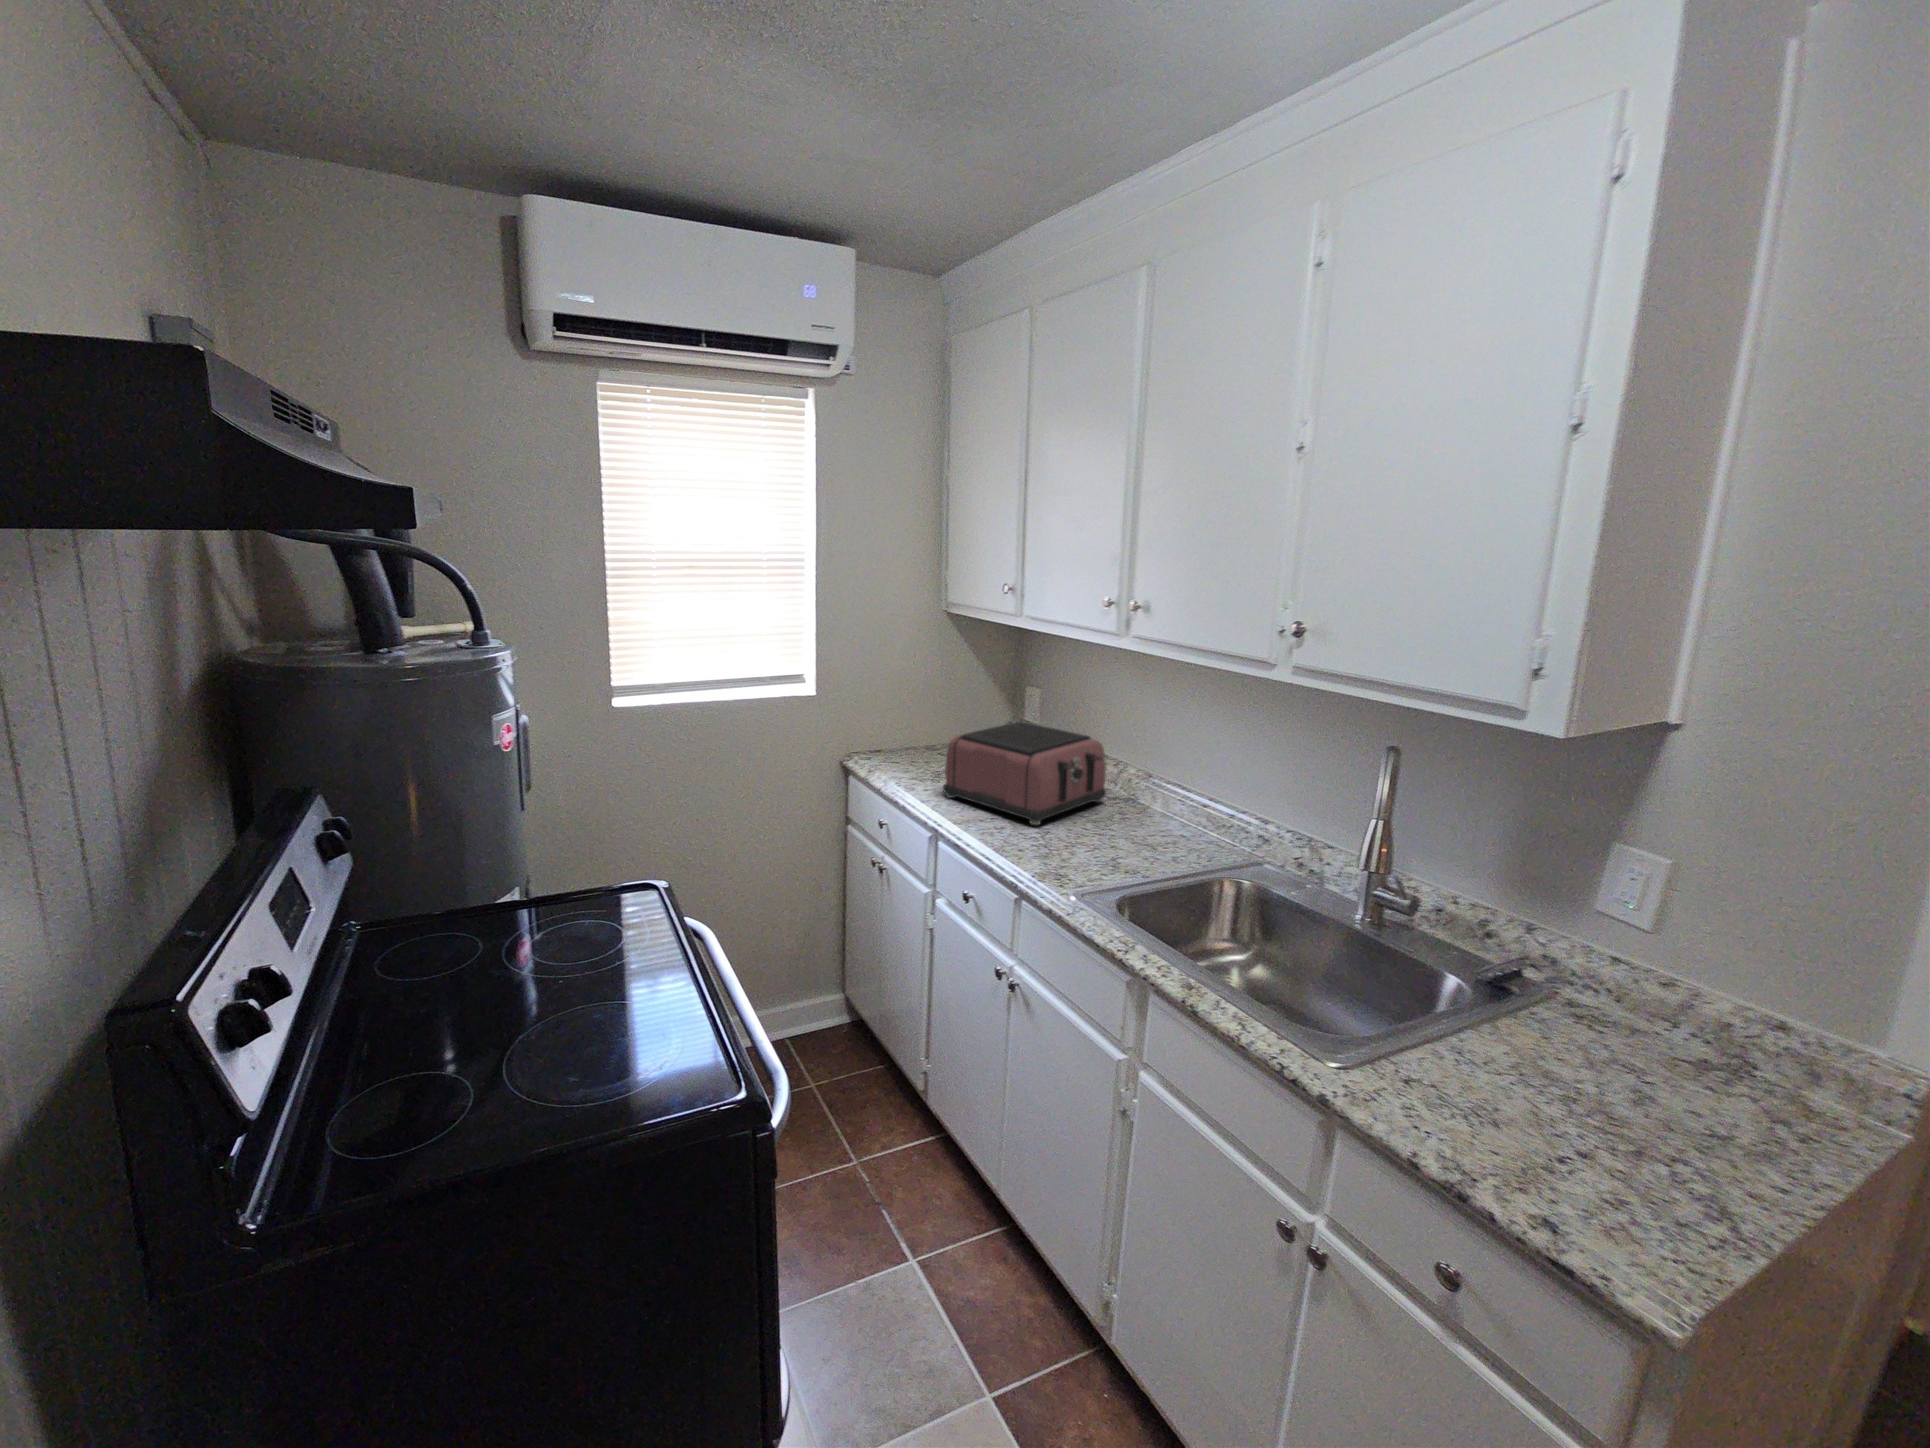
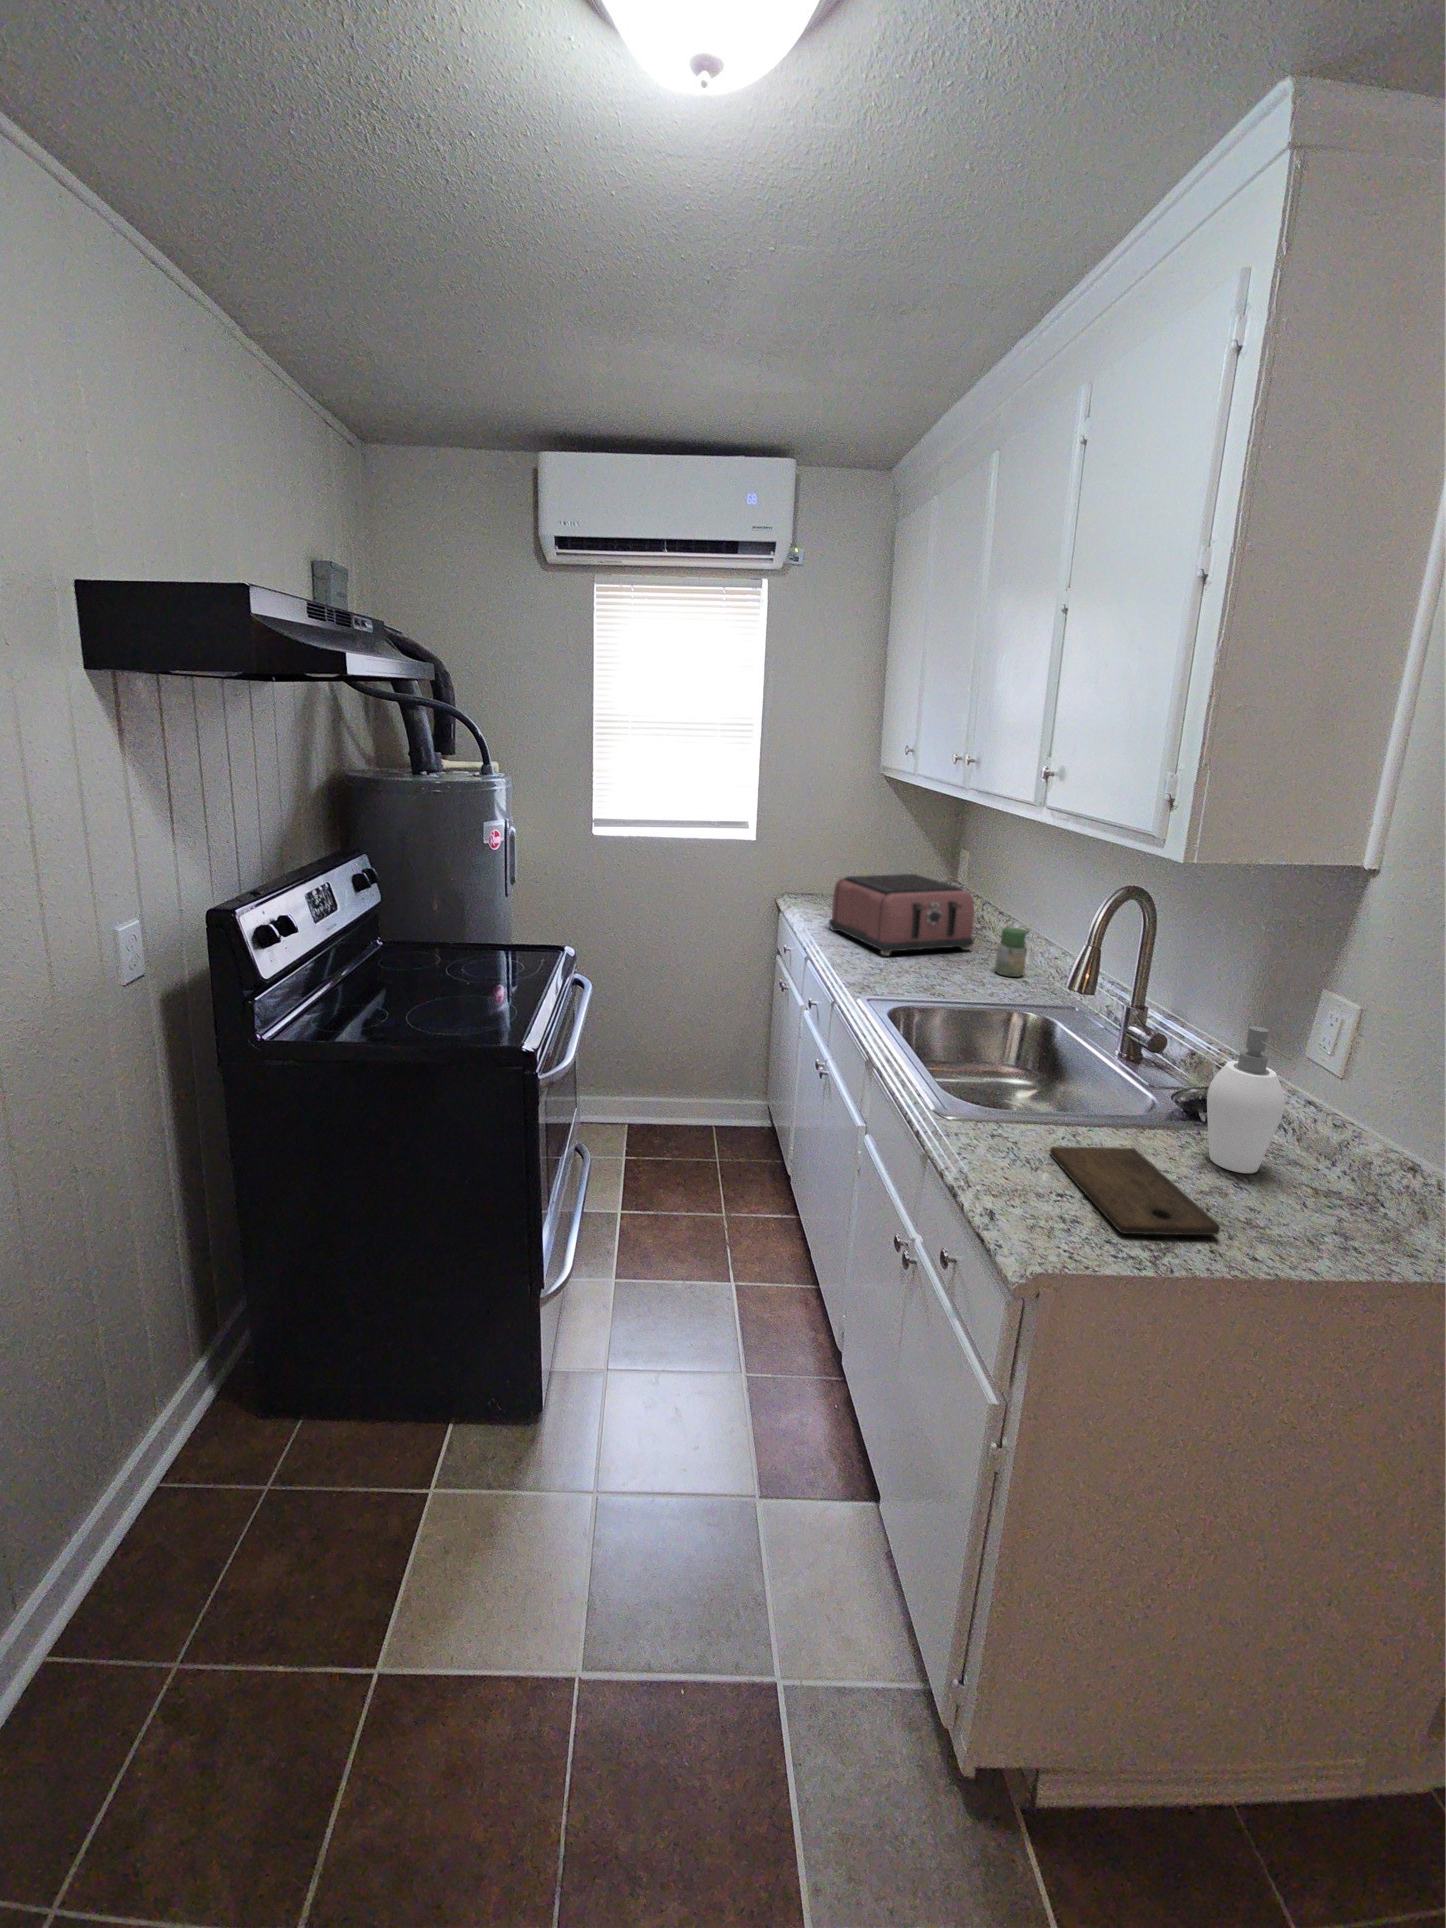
jar: none [1150,777,1183,831] -> present [995,927,1027,977]
soap dispenser: none [1577,903,1698,1061] -> present [1207,1026,1291,1173]
cutting board: none [1481,1060,1731,1203] -> present [1050,1146,1220,1235]

